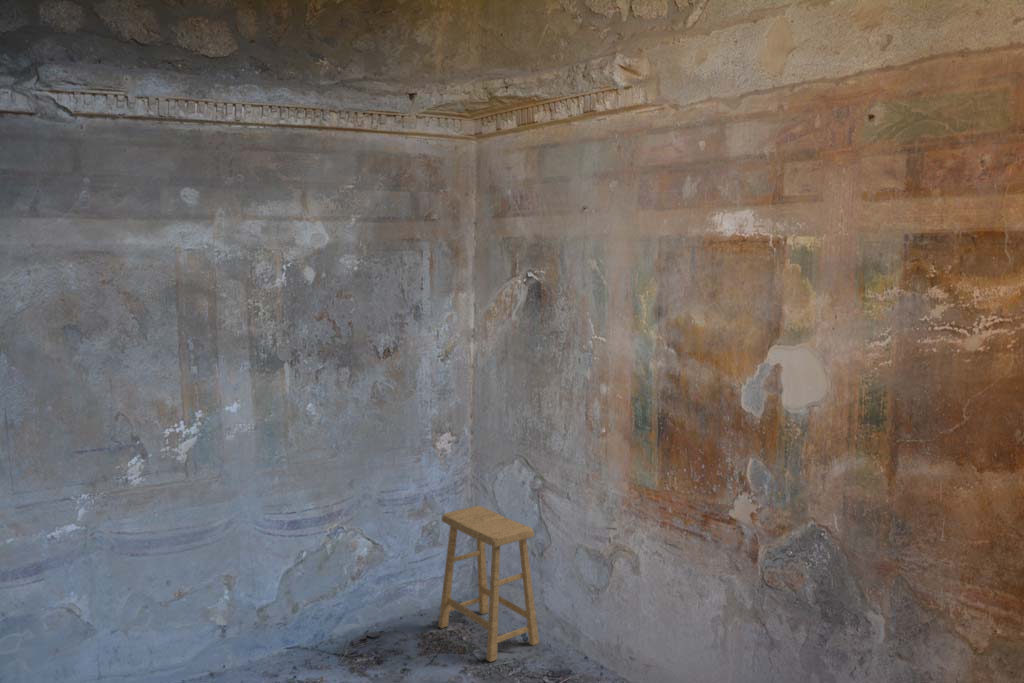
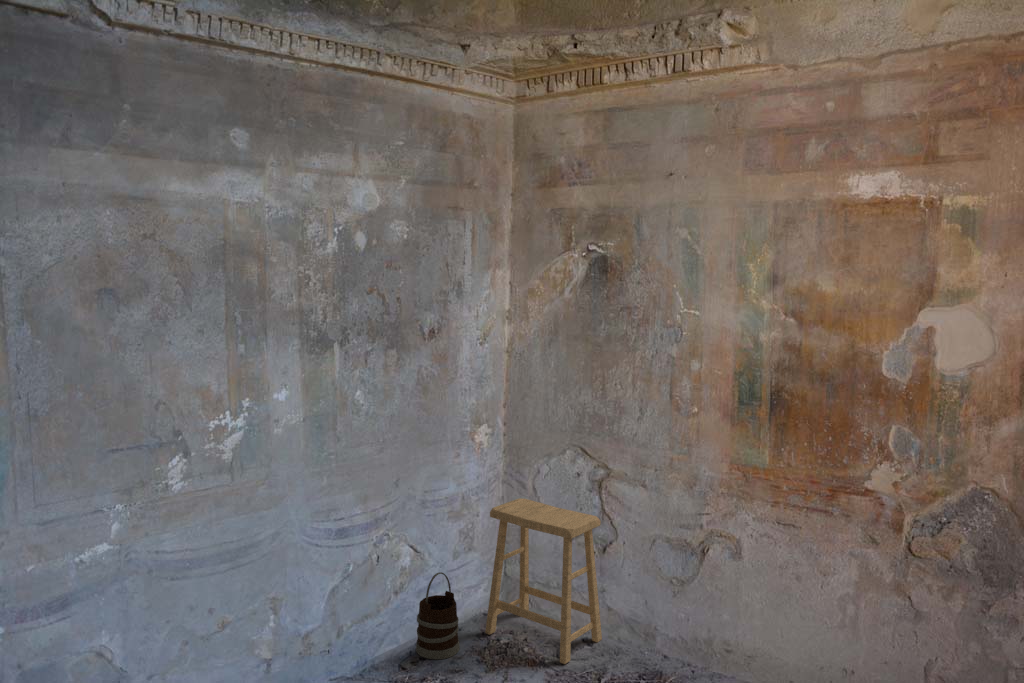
wooden bucket: none [370,568,410,645] -> present [416,572,460,659]

